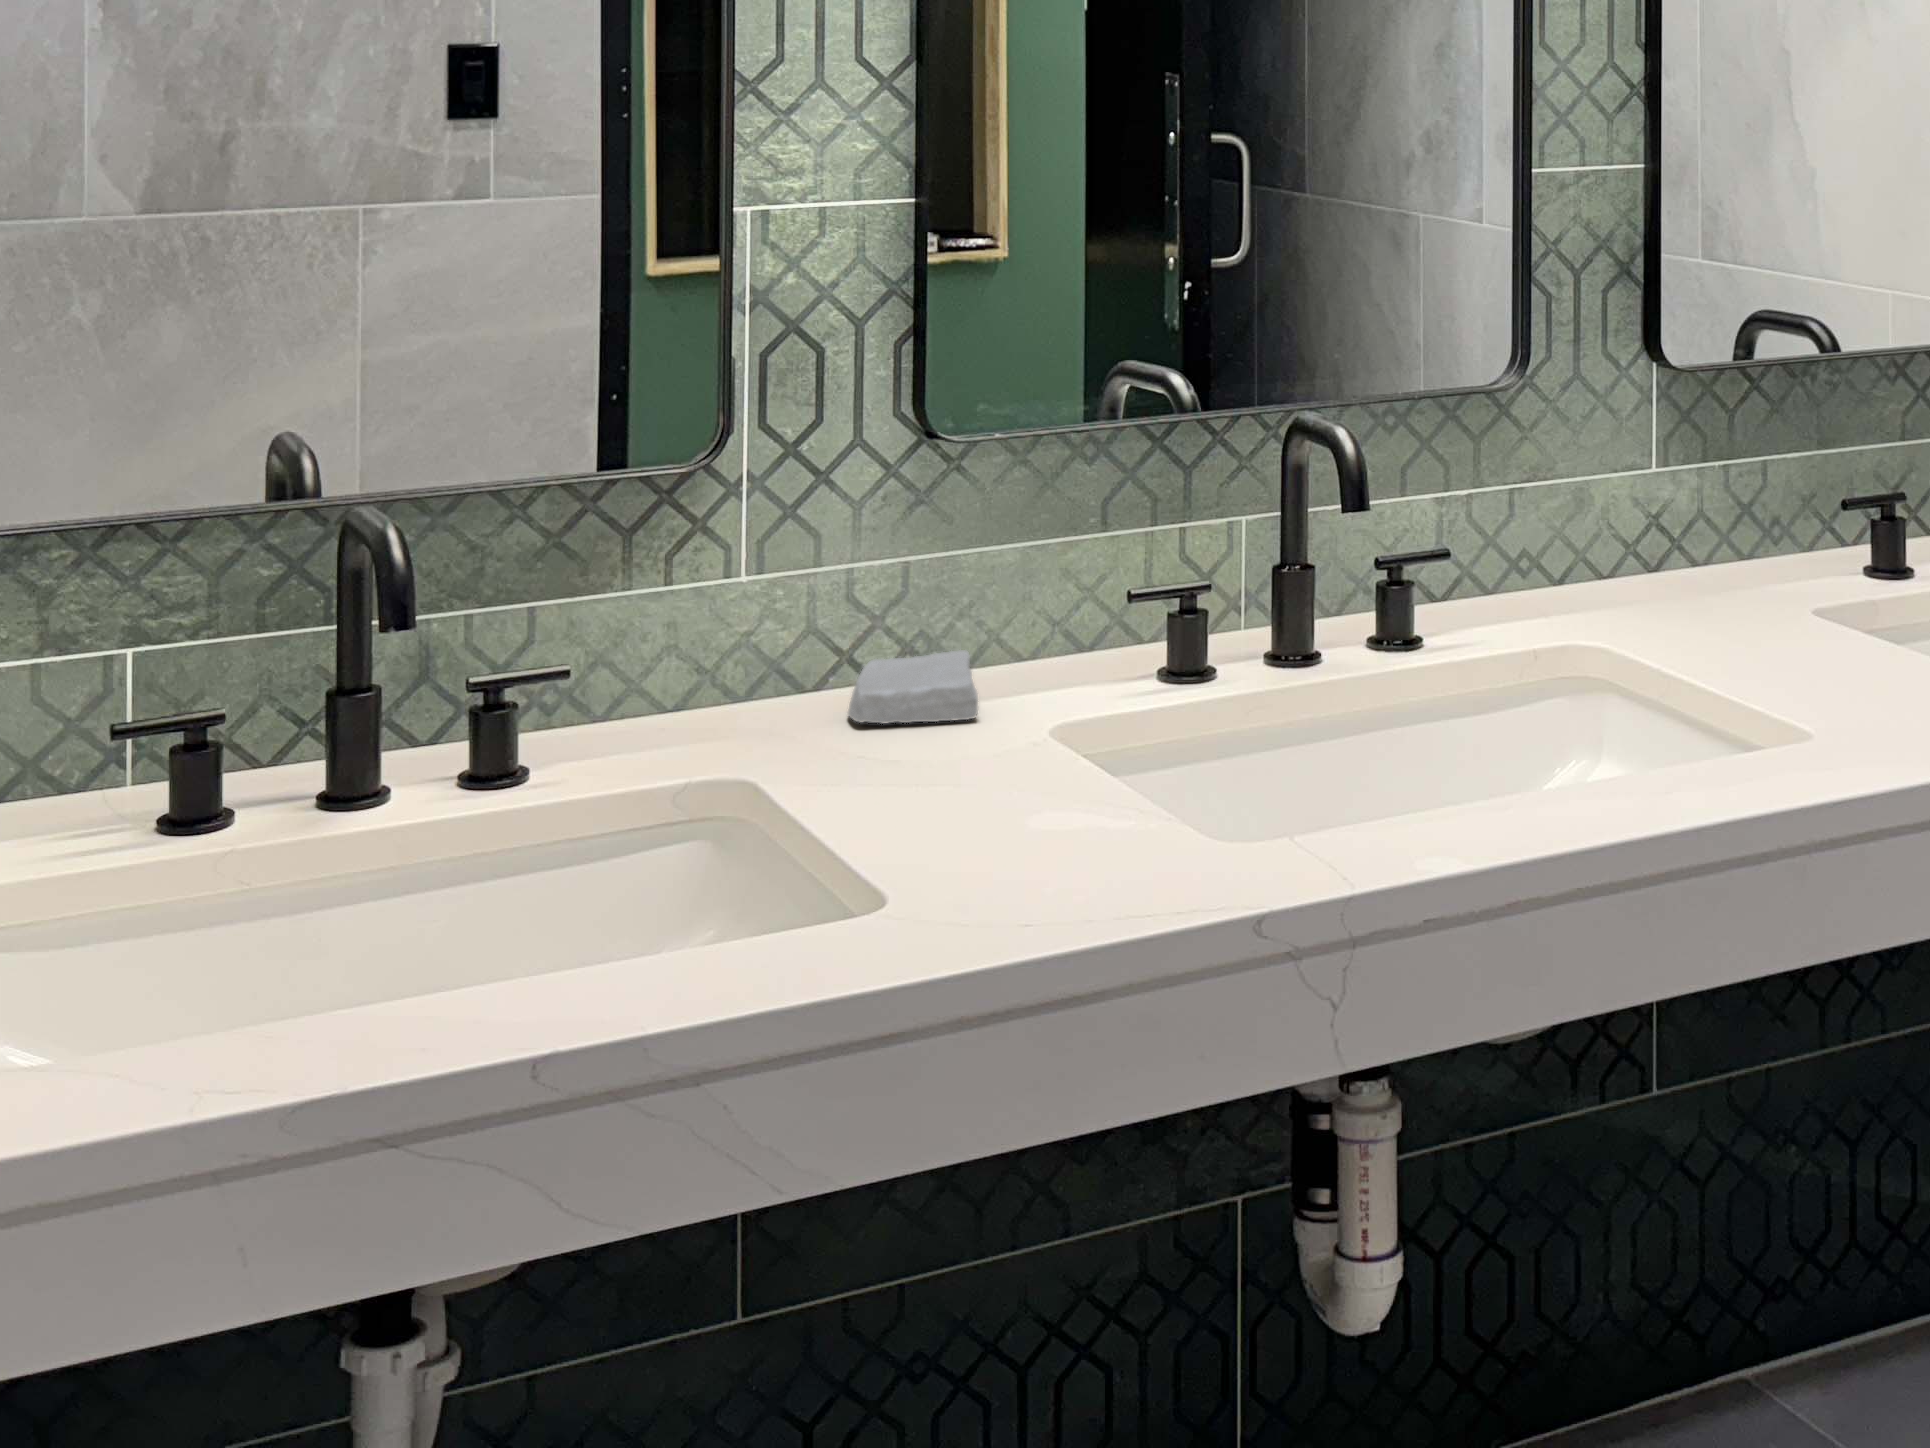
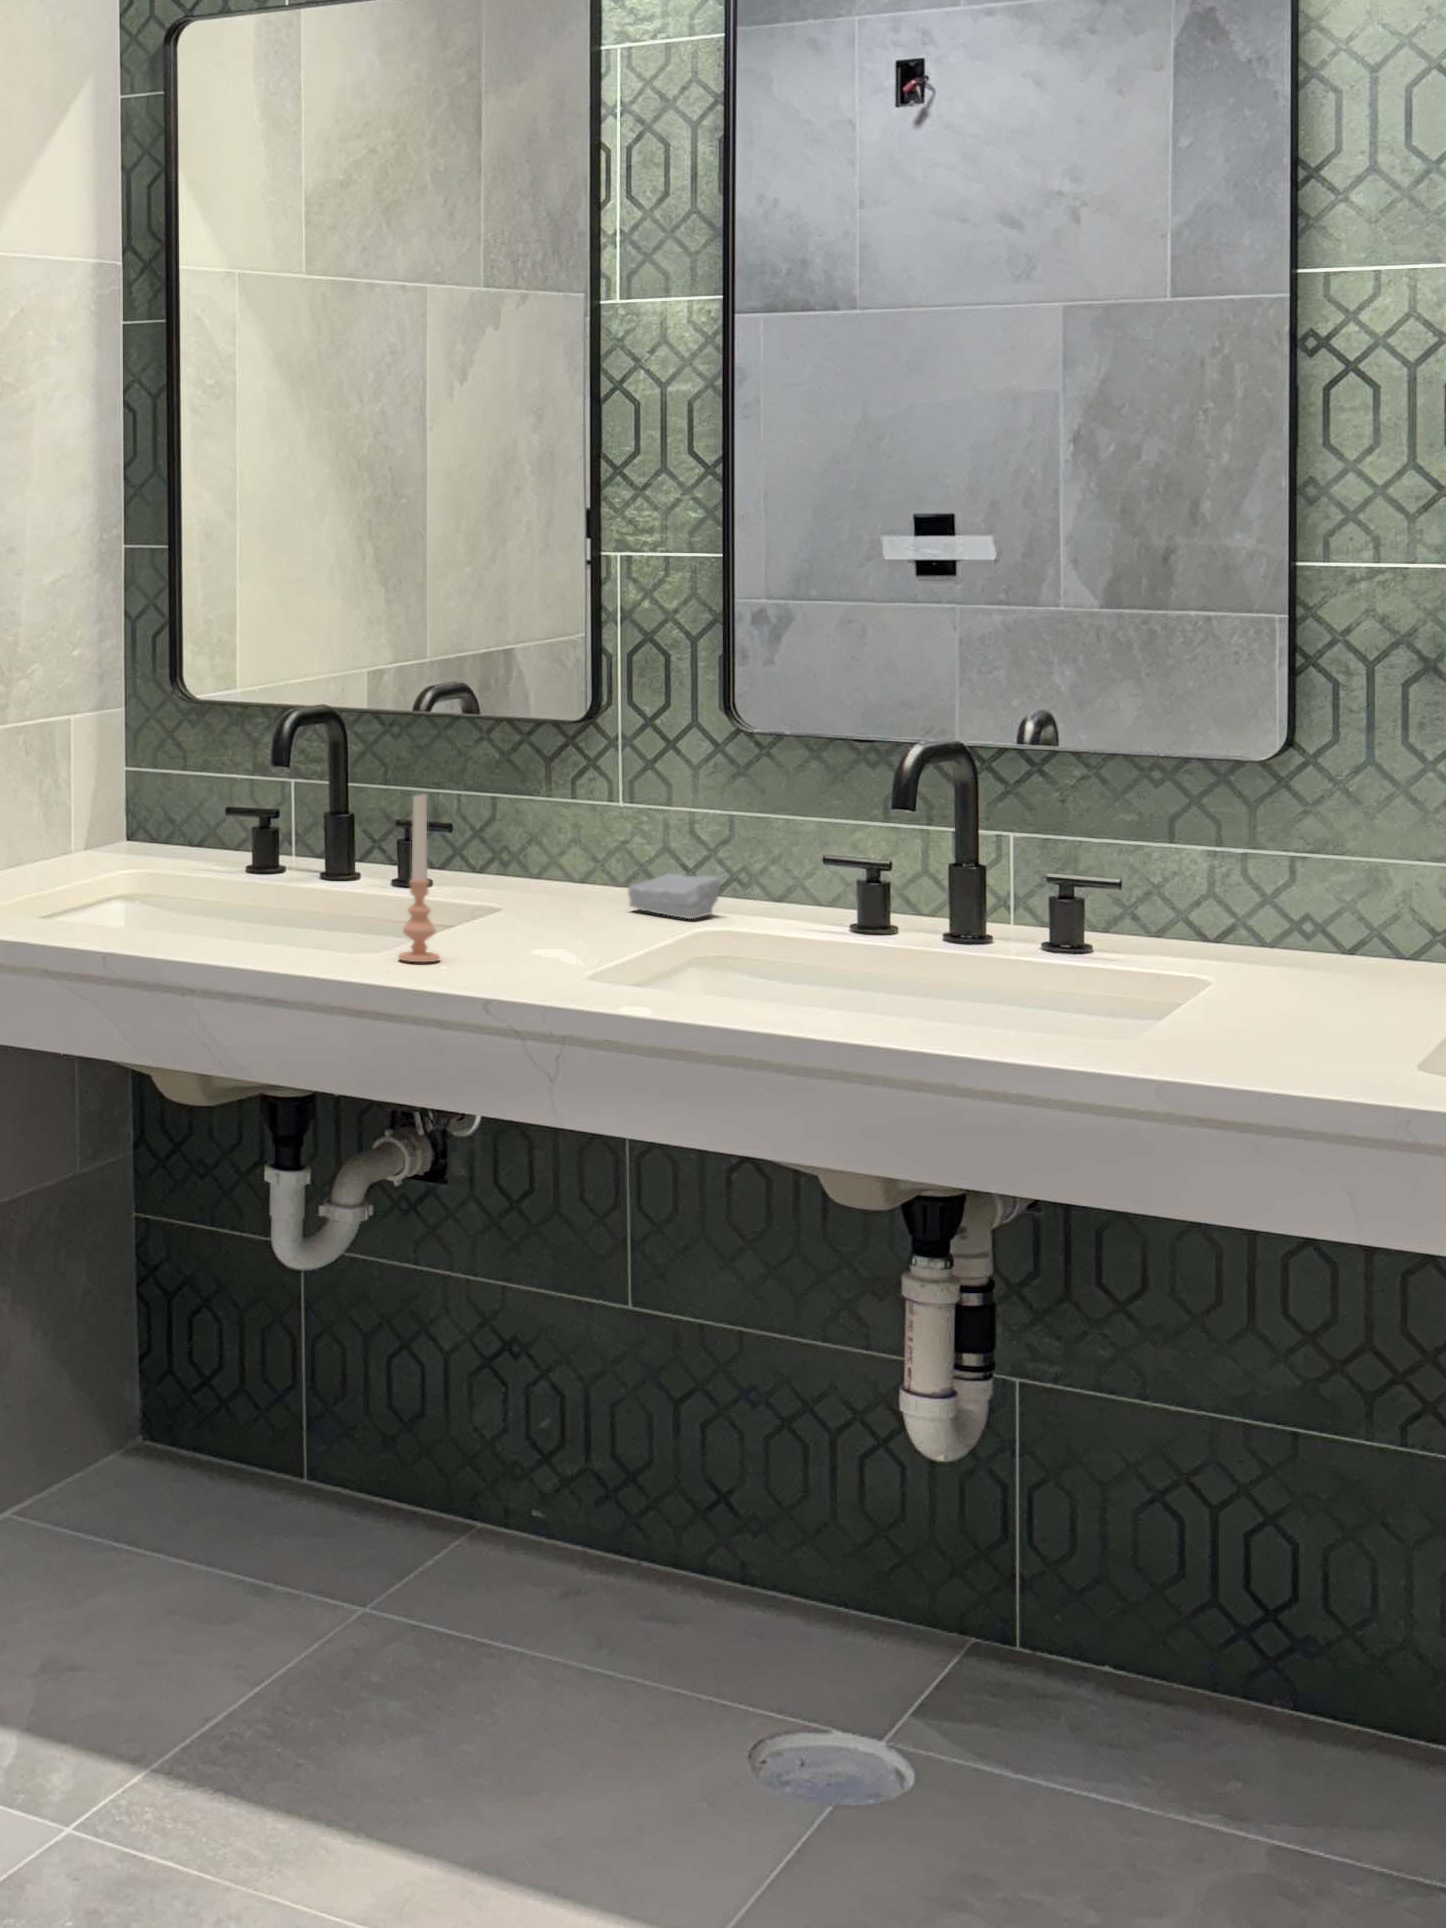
candle: none [997,635,1064,909] -> present [398,794,440,962]

